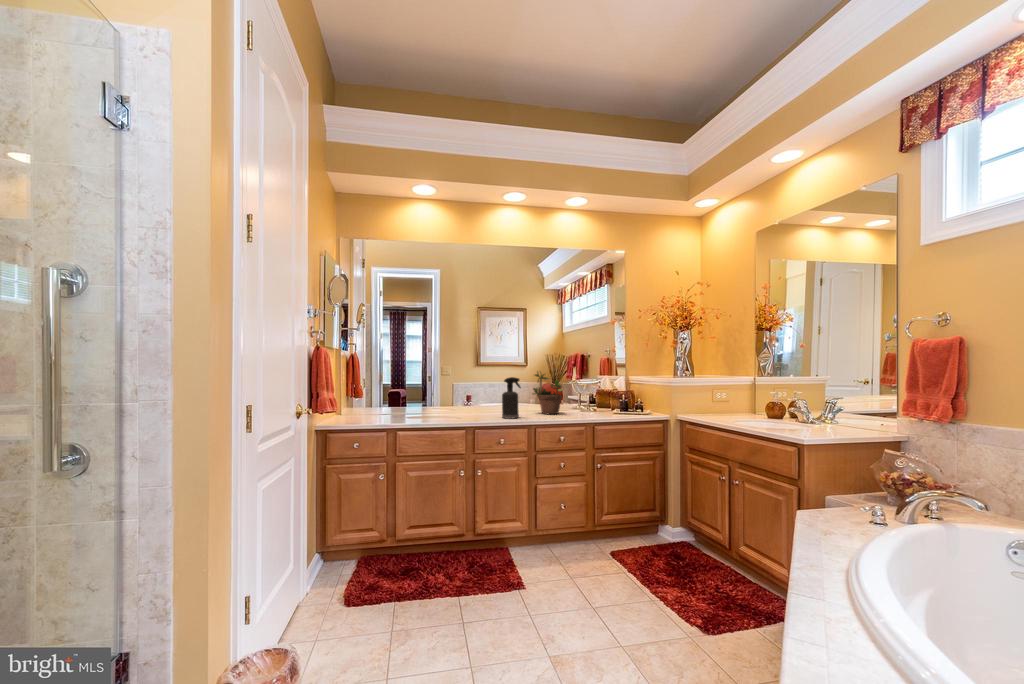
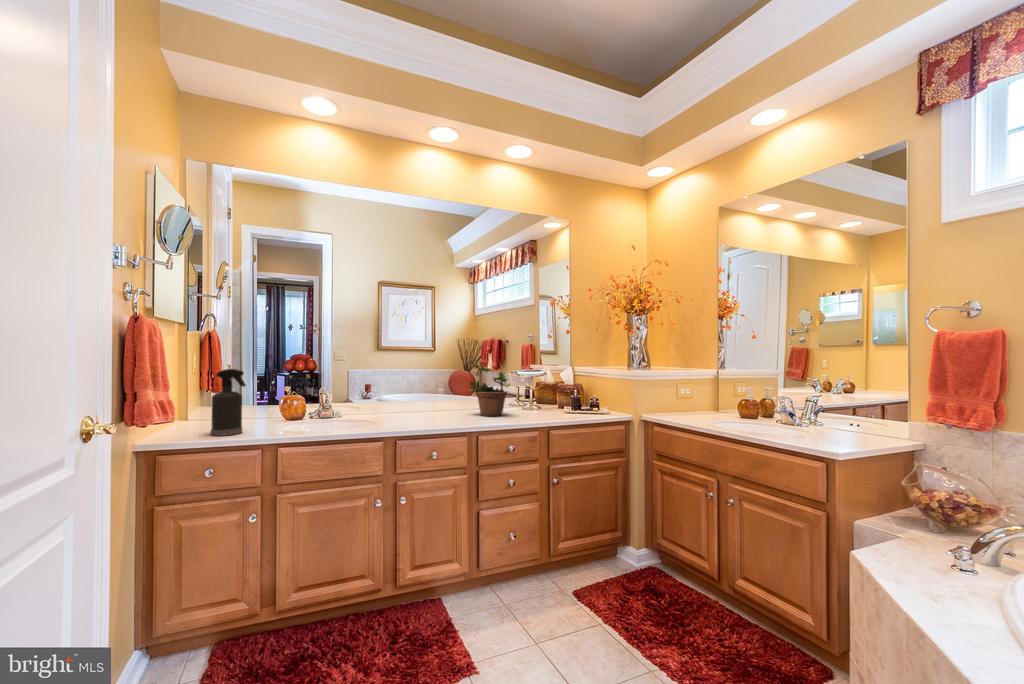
spray bottle: present [502,377,521,419] -> present [211,369,246,436]

